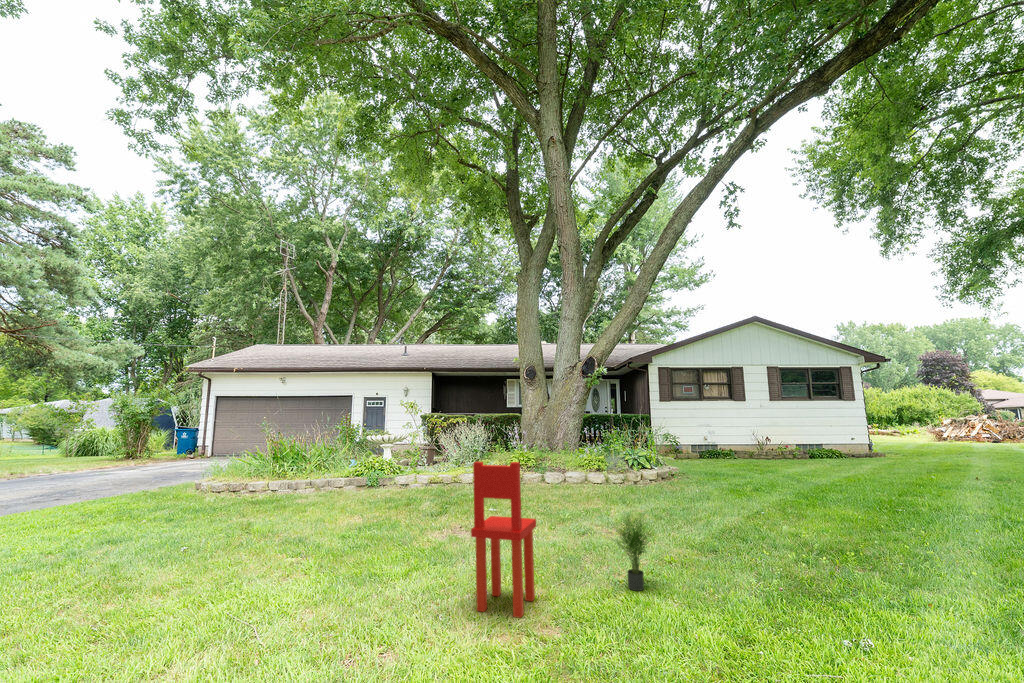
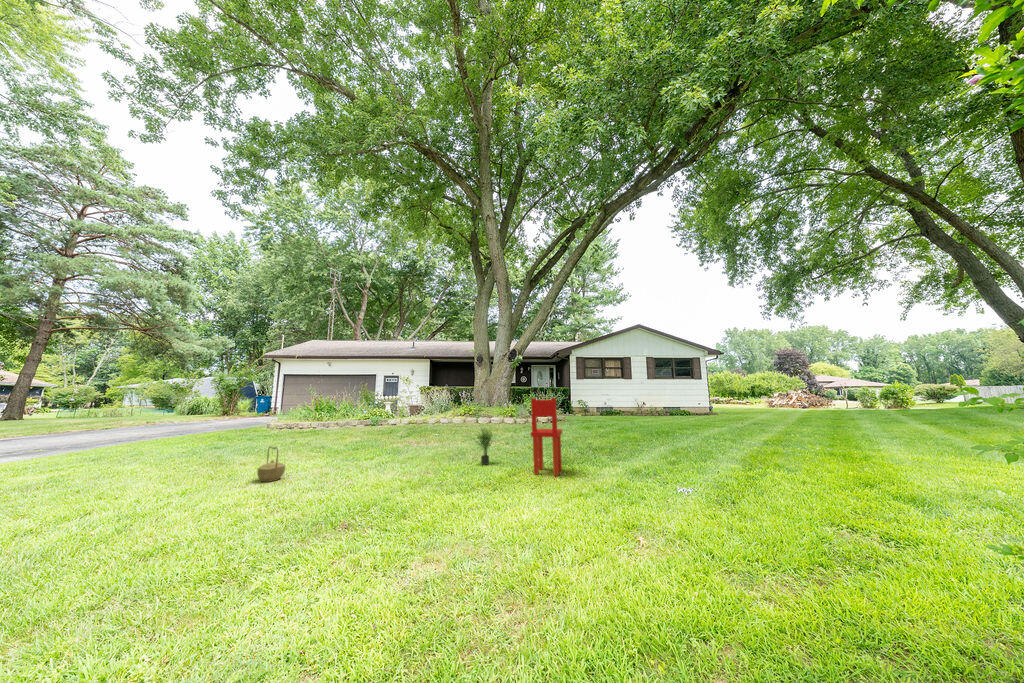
chair: present [471,462,536,618] -> present [531,398,562,476]
basket: none [202,566,258,649] -> present [257,446,285,482]

